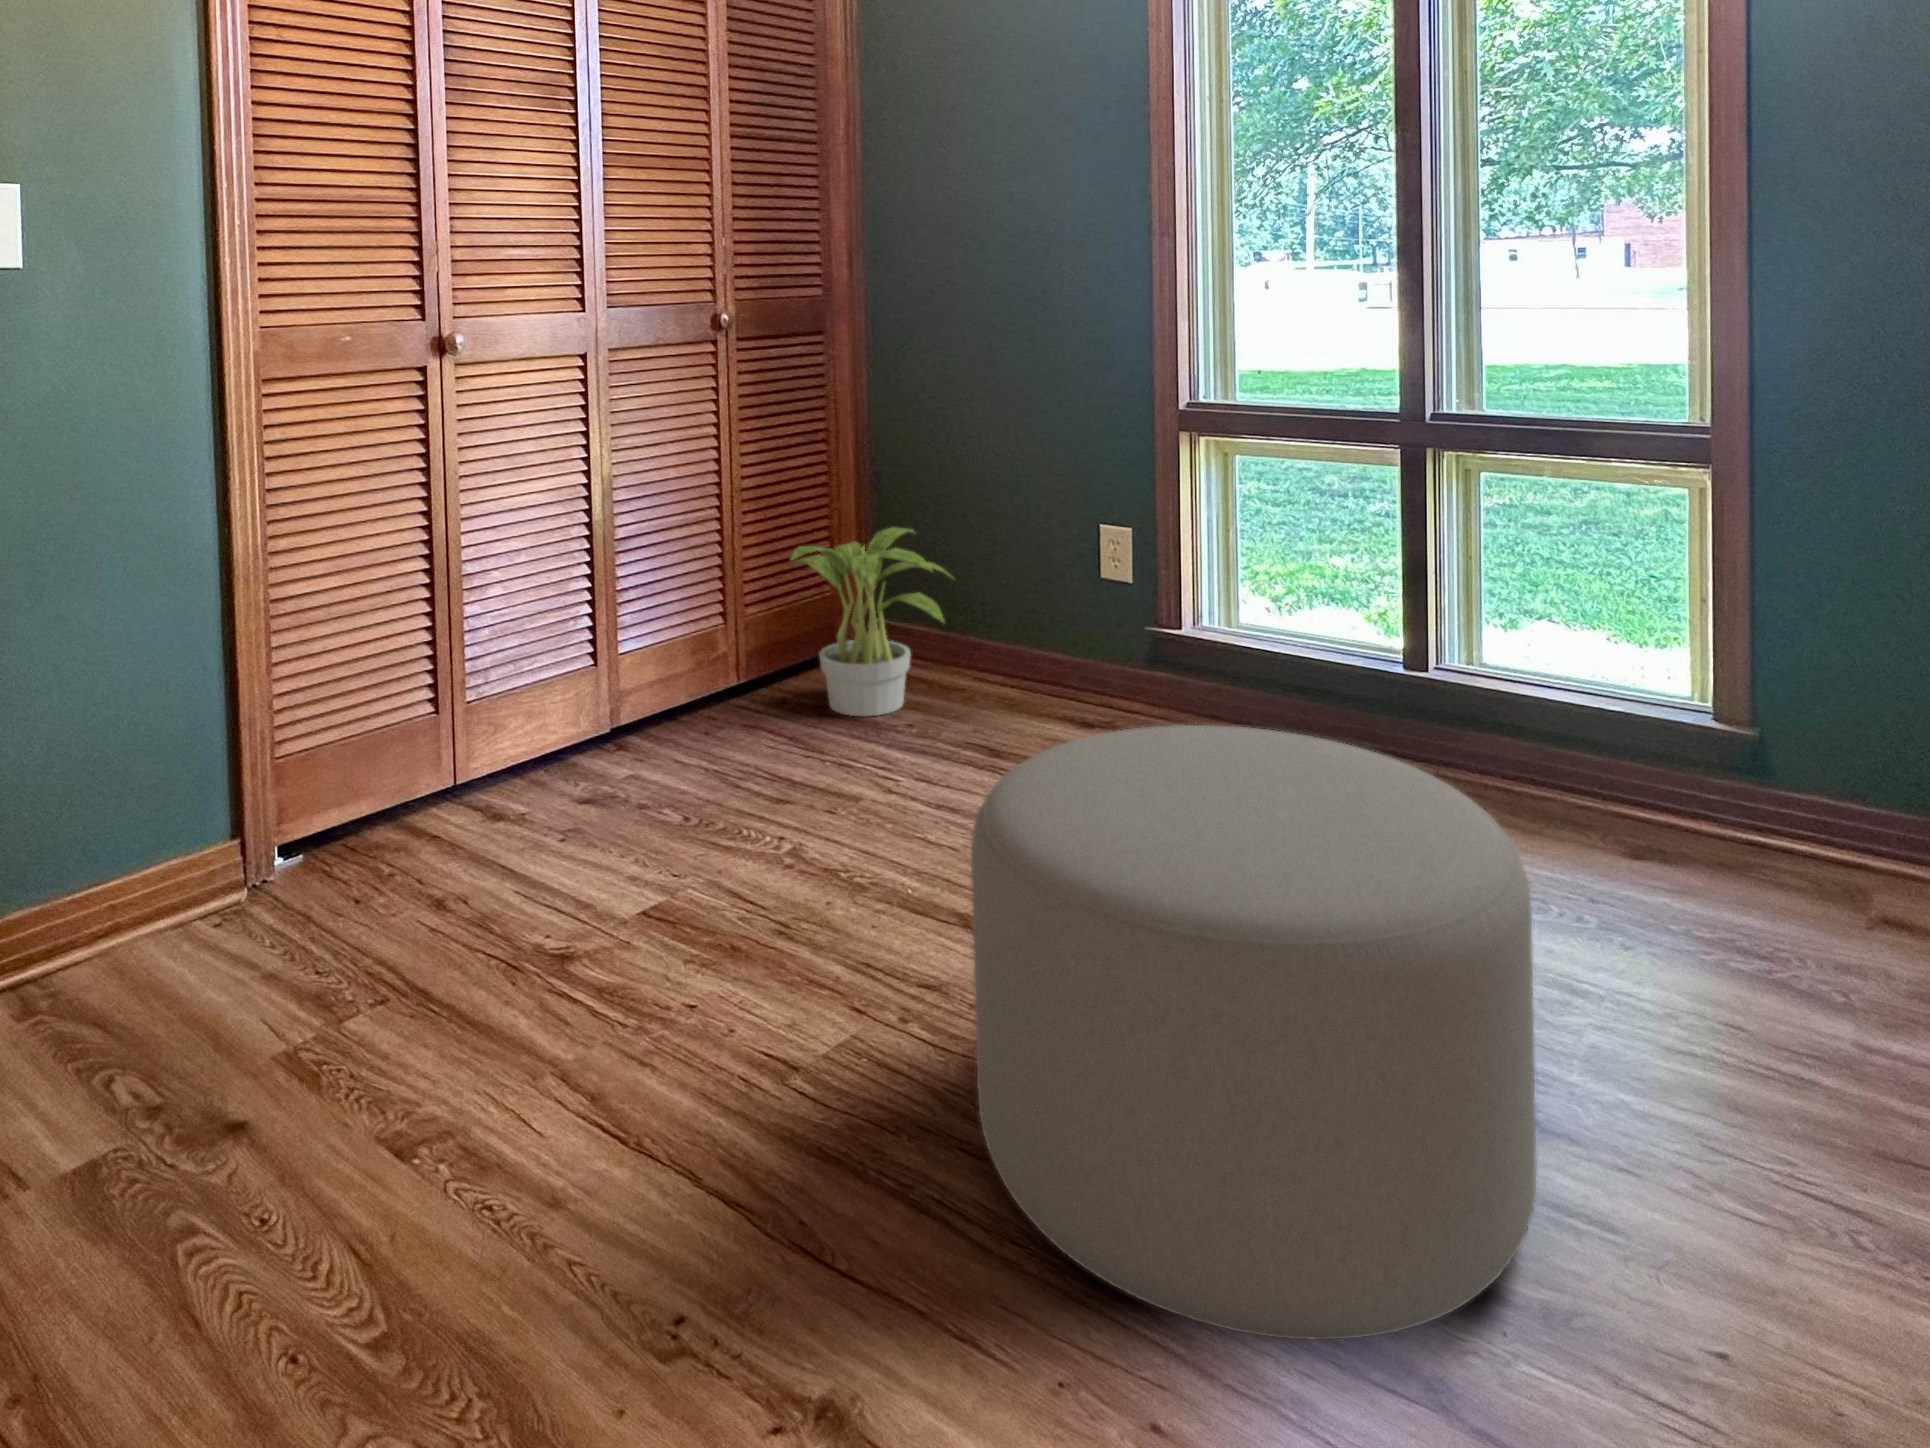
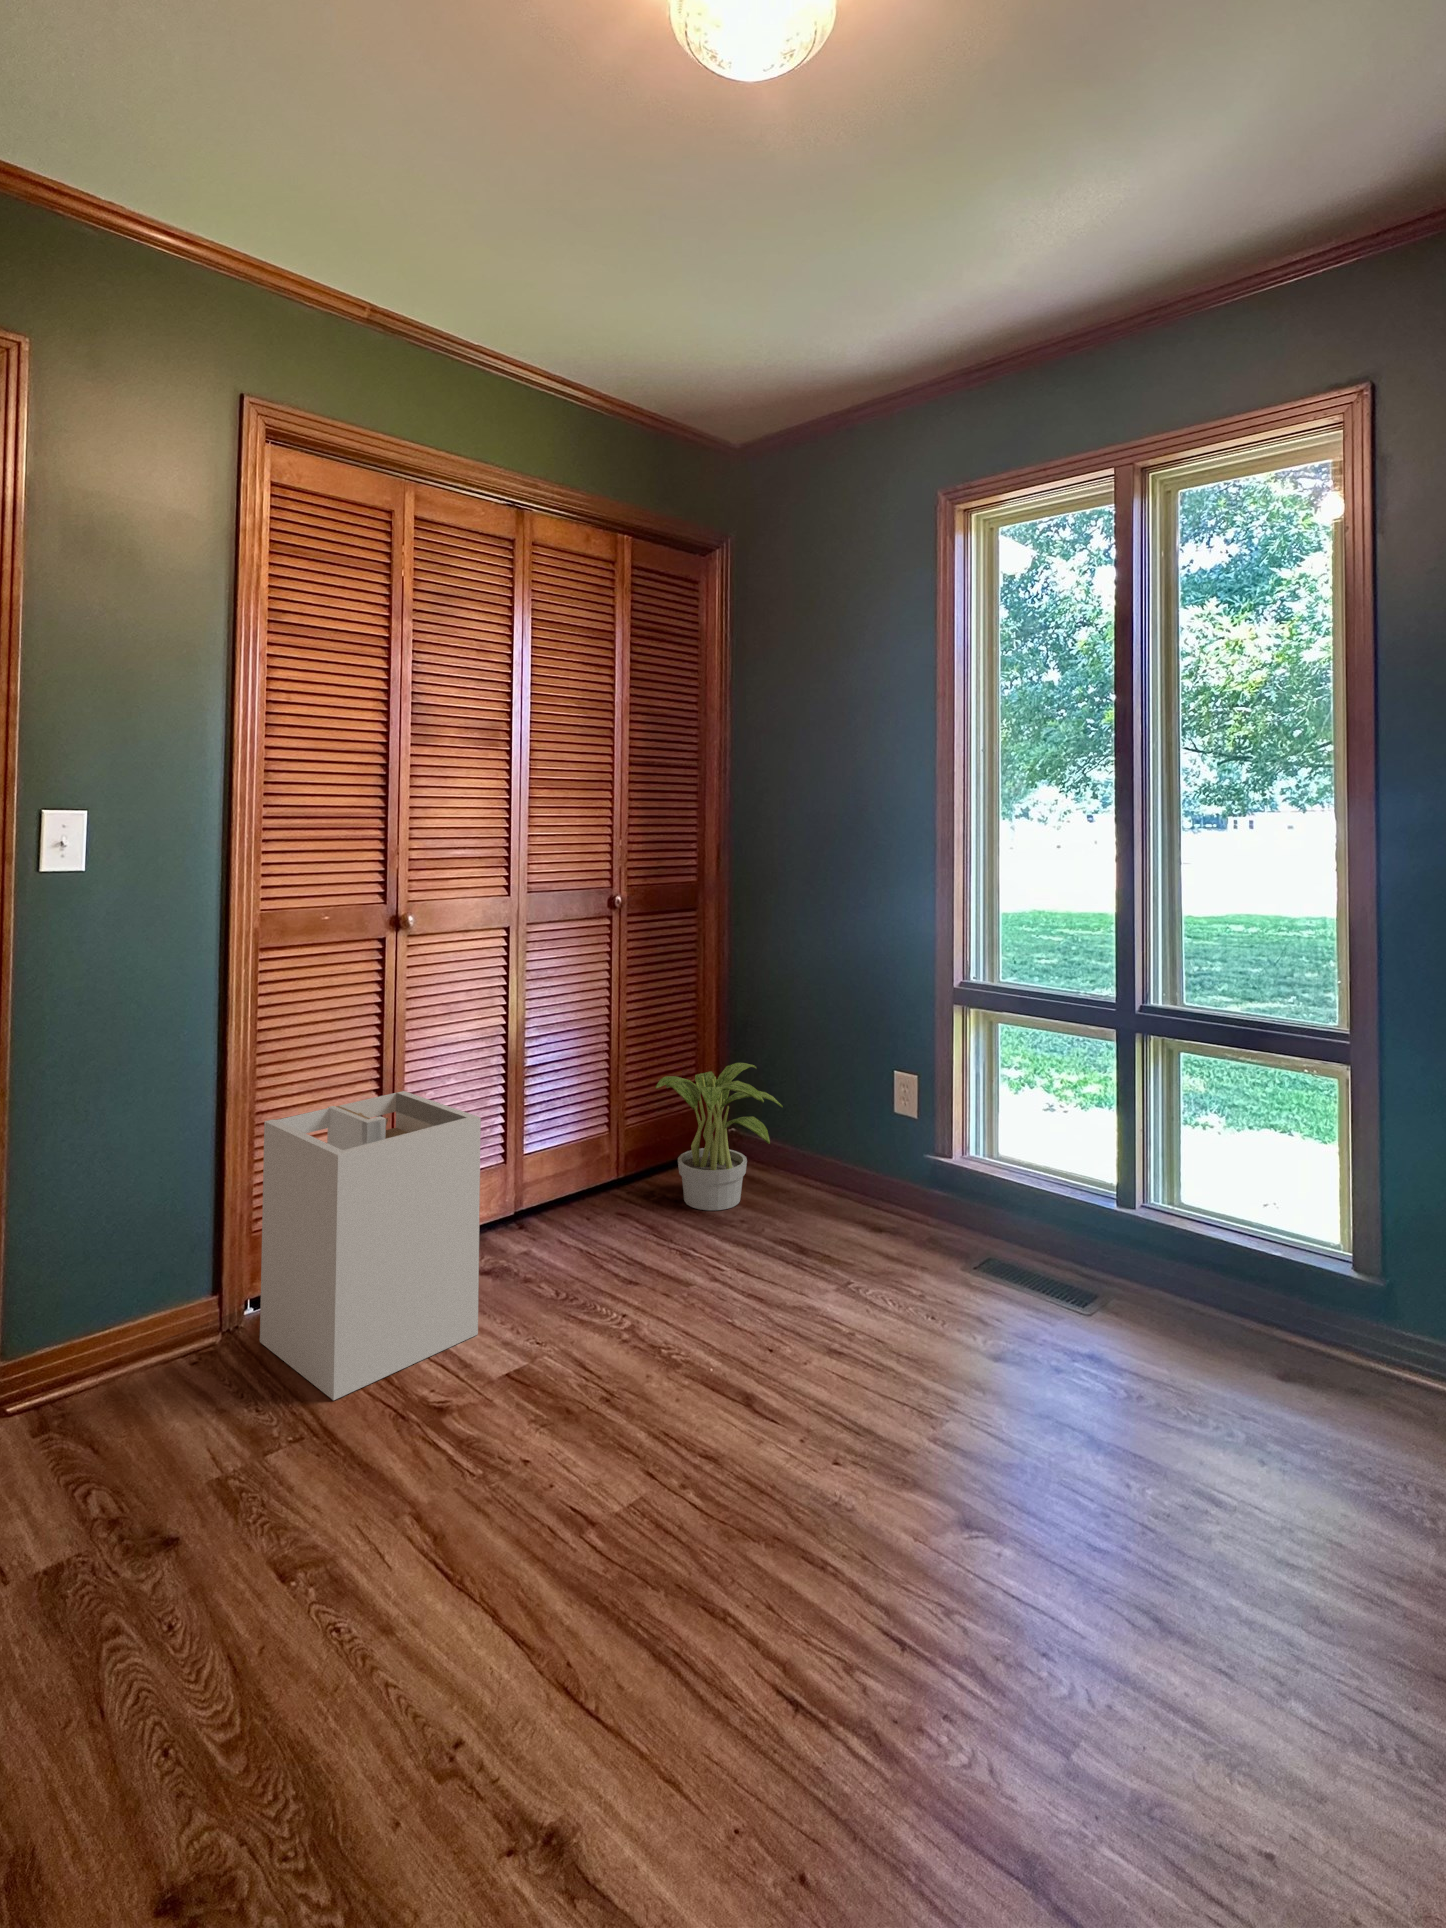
laundry hamper: none [289,567,593,956] -> present [260,1091,481,1400]
ottoman: present [971,725,1537,1340] -> none [716,1269,1140,1814]

